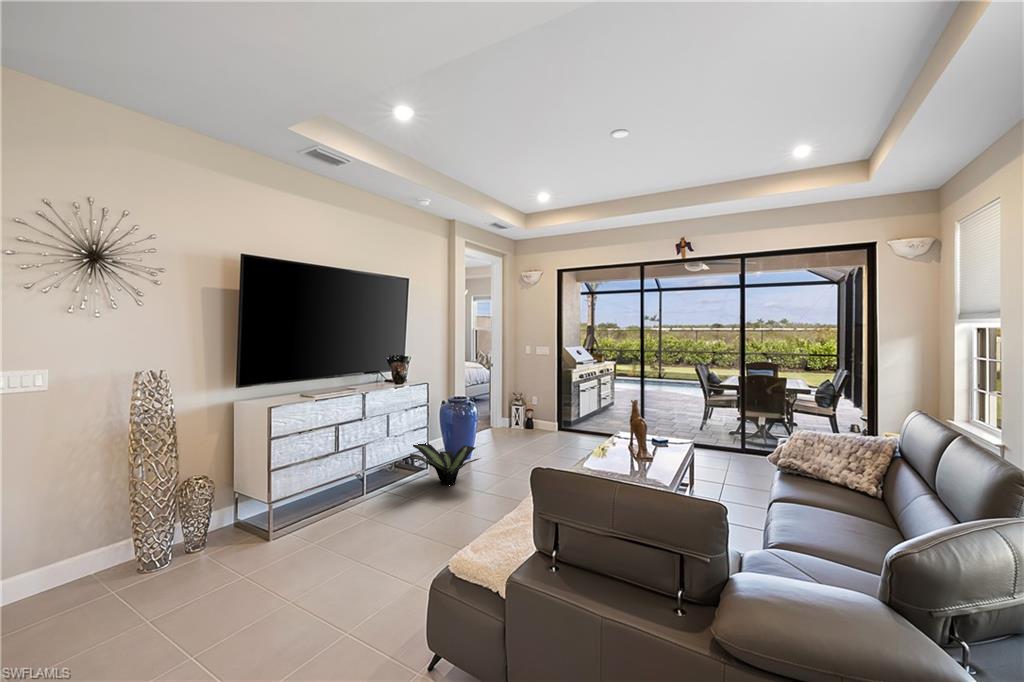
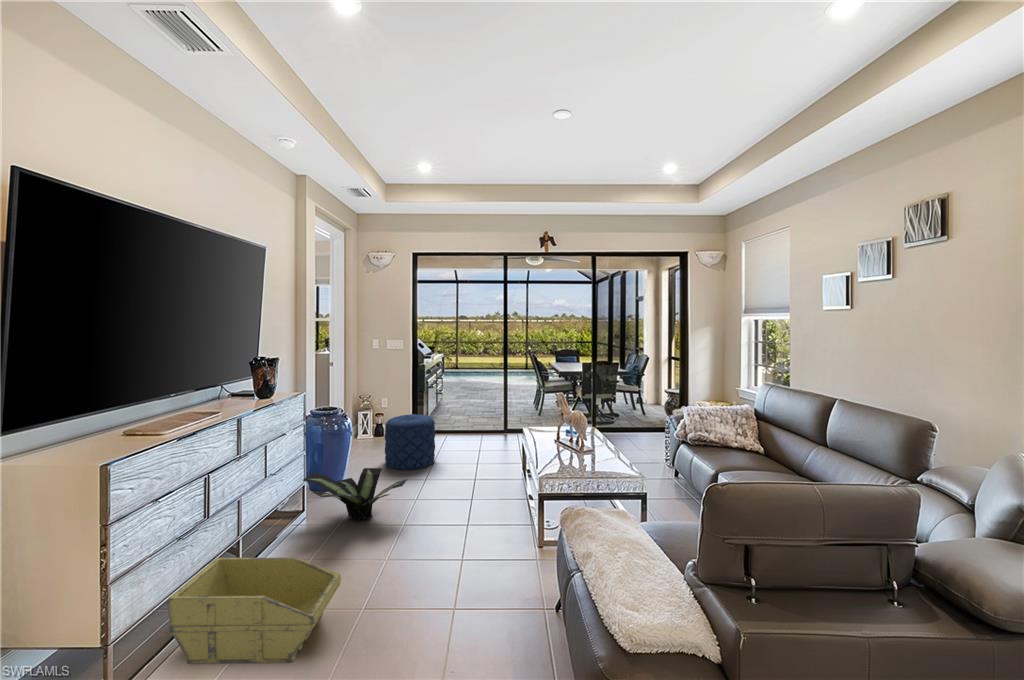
pouf: none [507,410,550,457] -> present [385,414,435,470]
storage bin: none [263,479,367,557] -> present [167,557,341,664]

